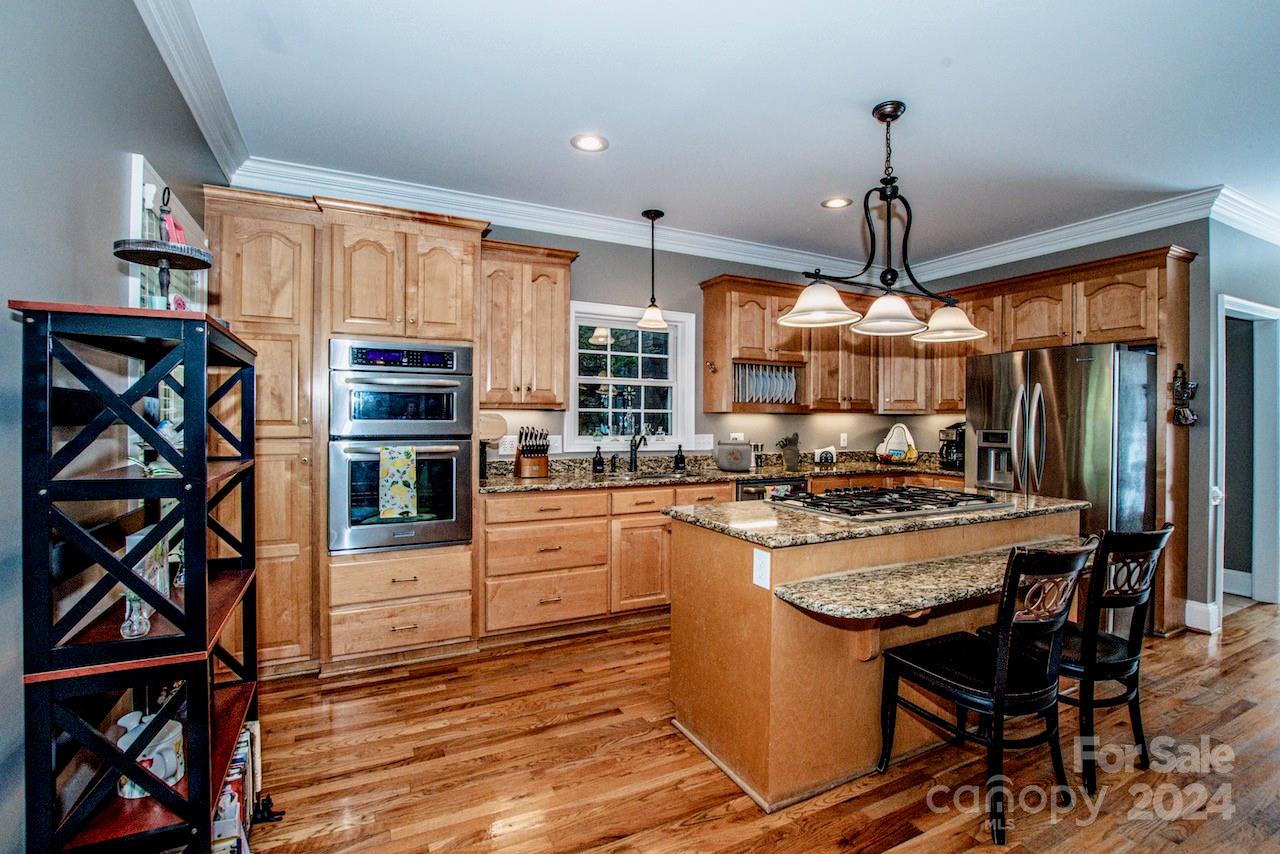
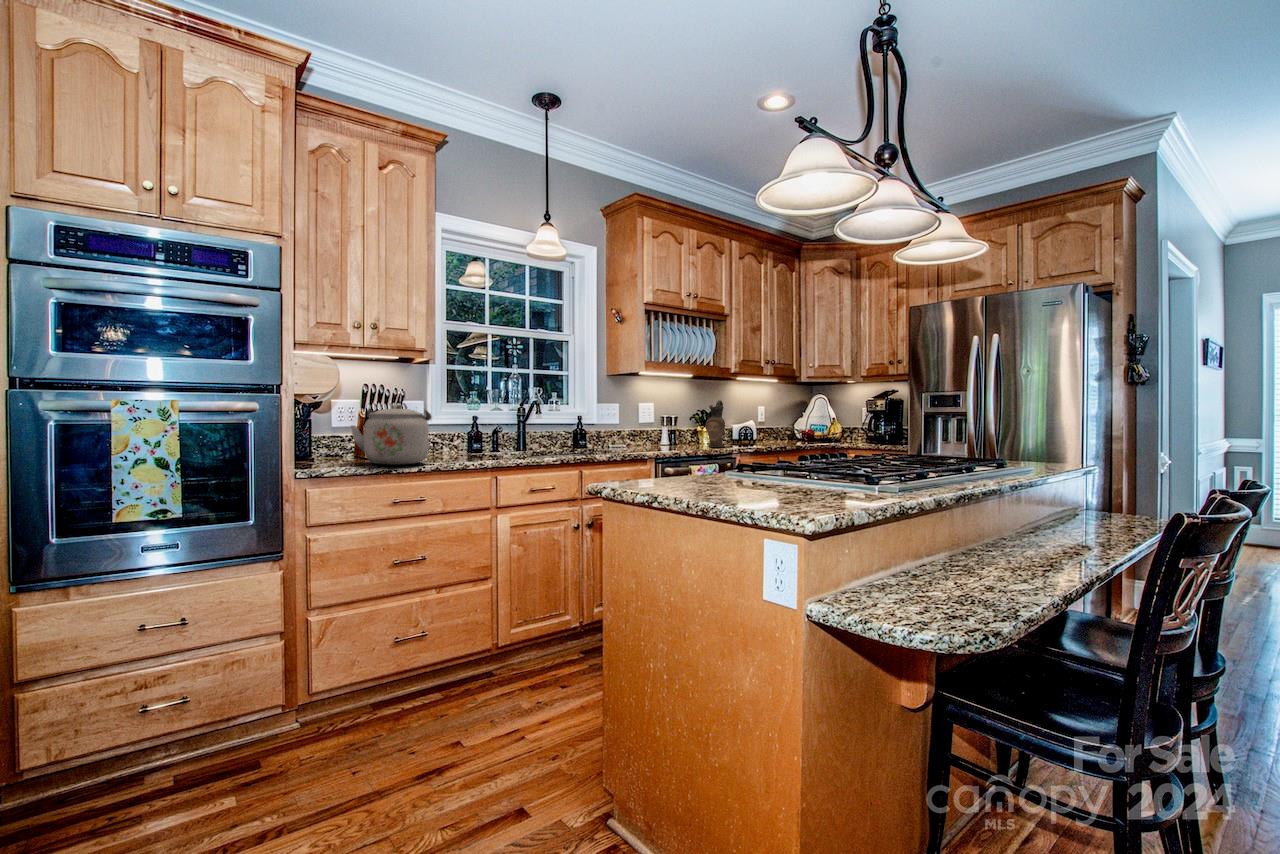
kettle: present [711,437,752,471] -> present [351,404,431,465]

